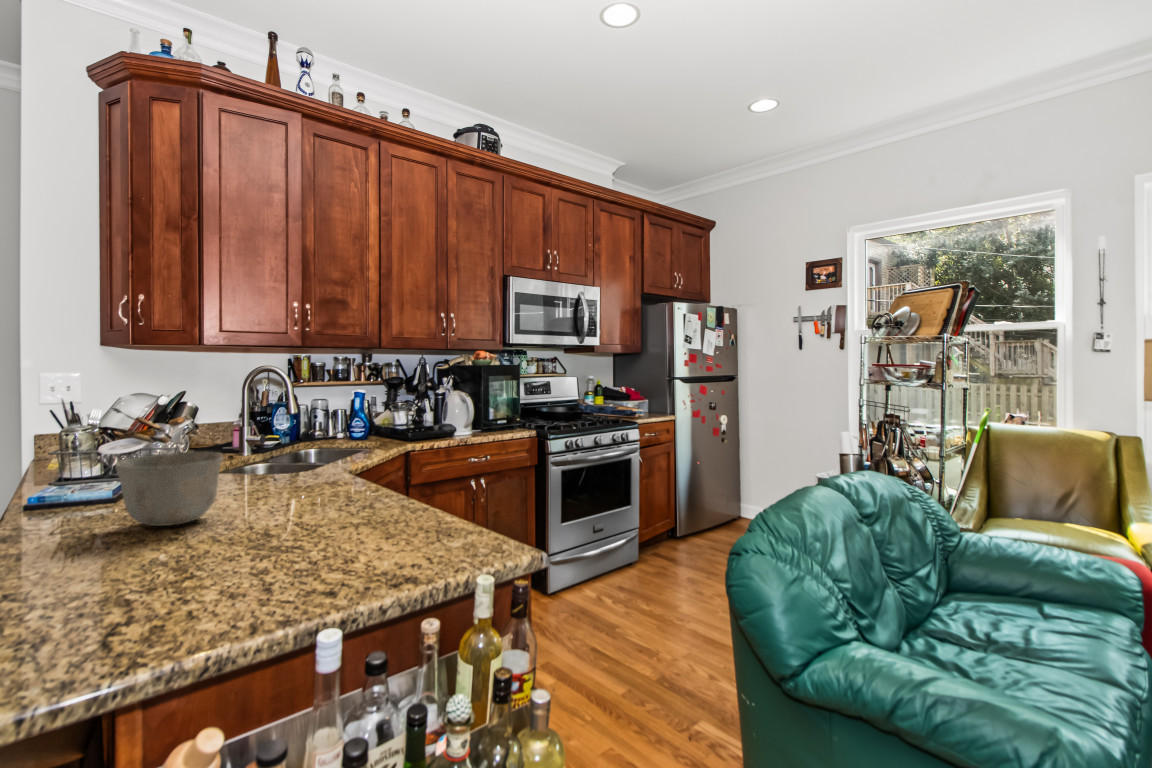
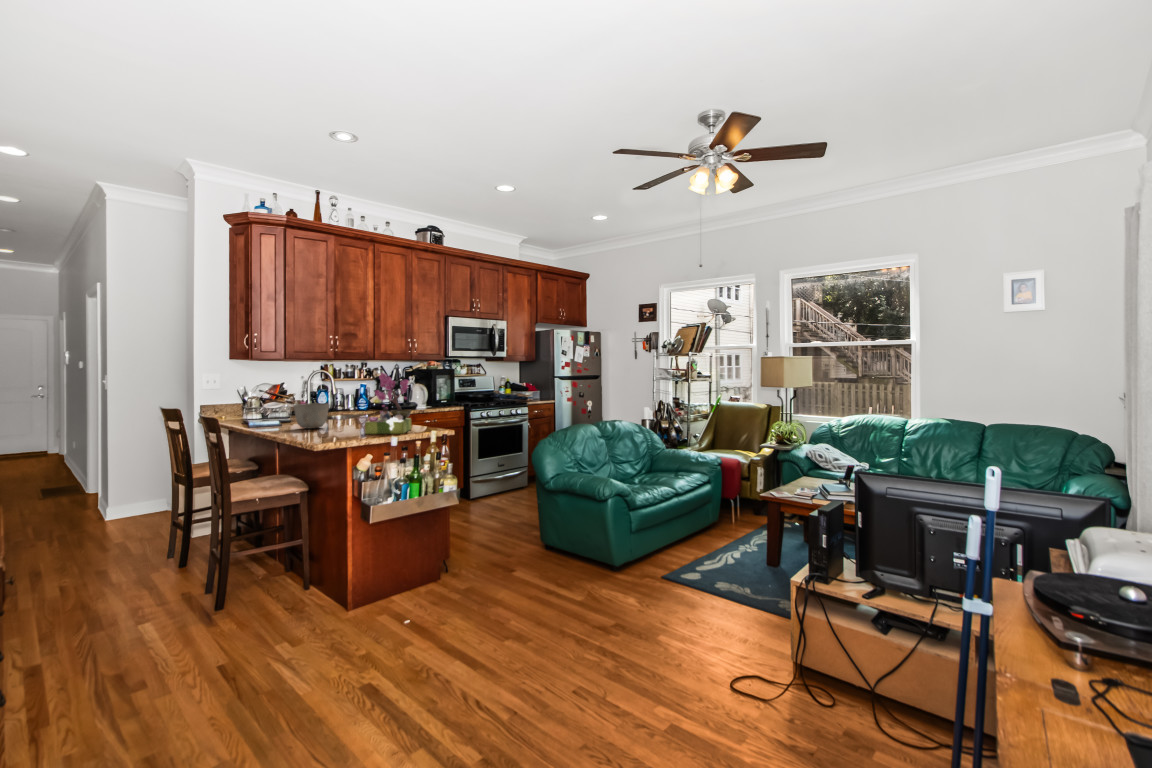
flower arrangement: none [278,370,434,578] -> present [365,373,411,434]

